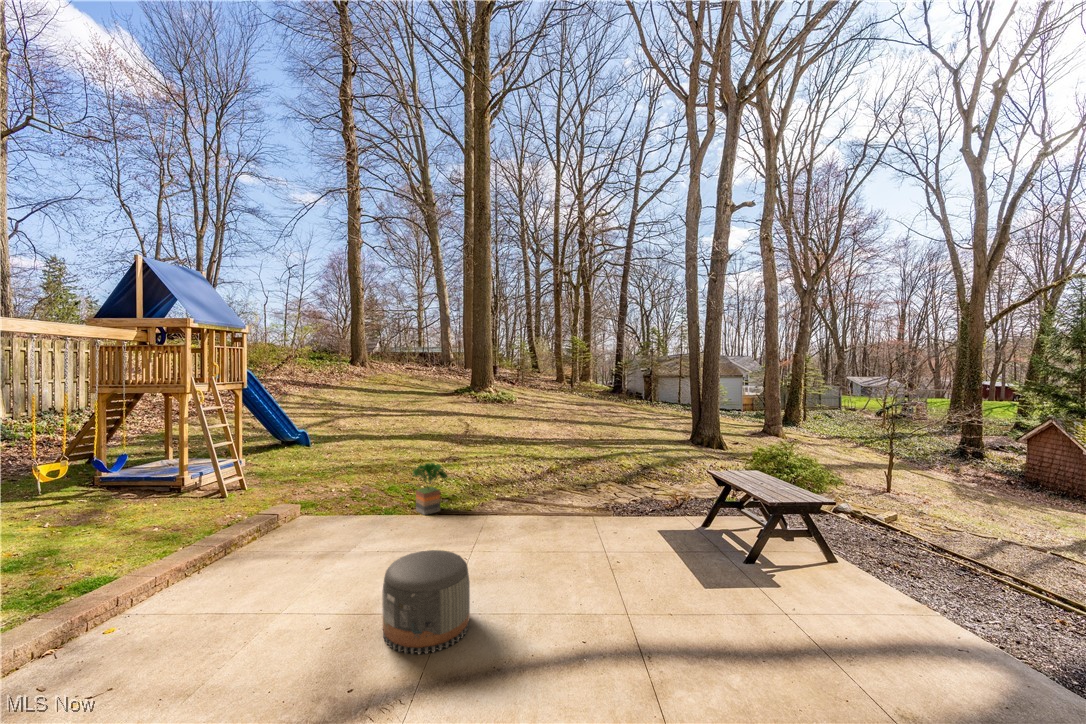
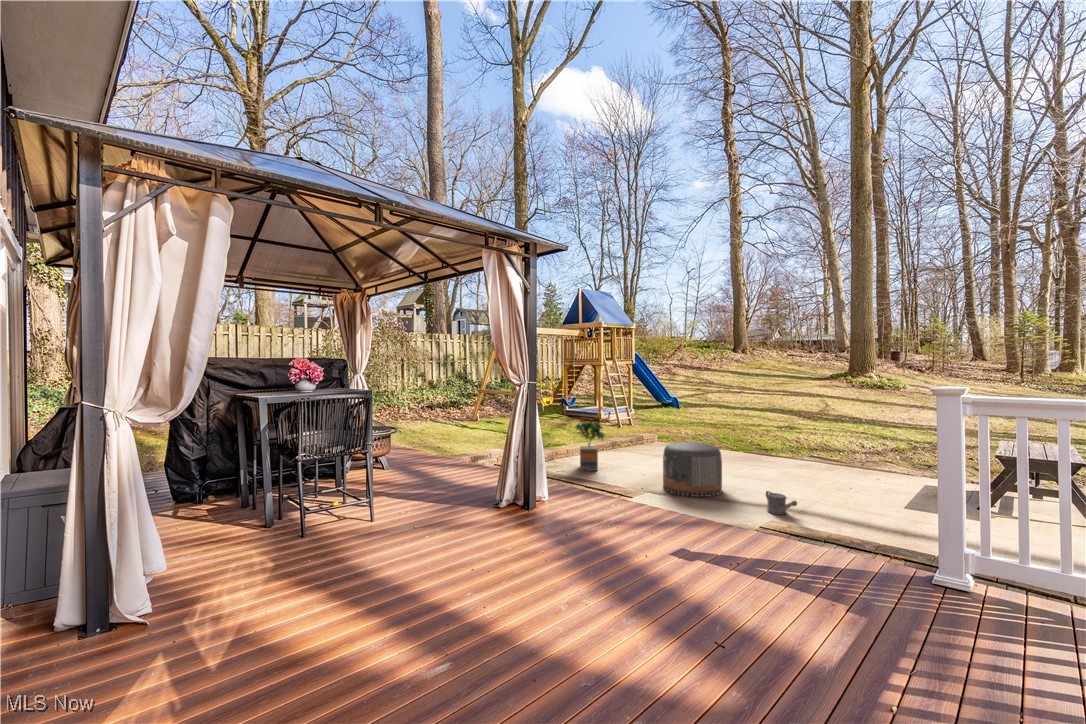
potted tree: present [413,463,448,515] -> present [575,422,605,471]
watering can: none [538,610,591,647] -> present [766,491,797,515]

